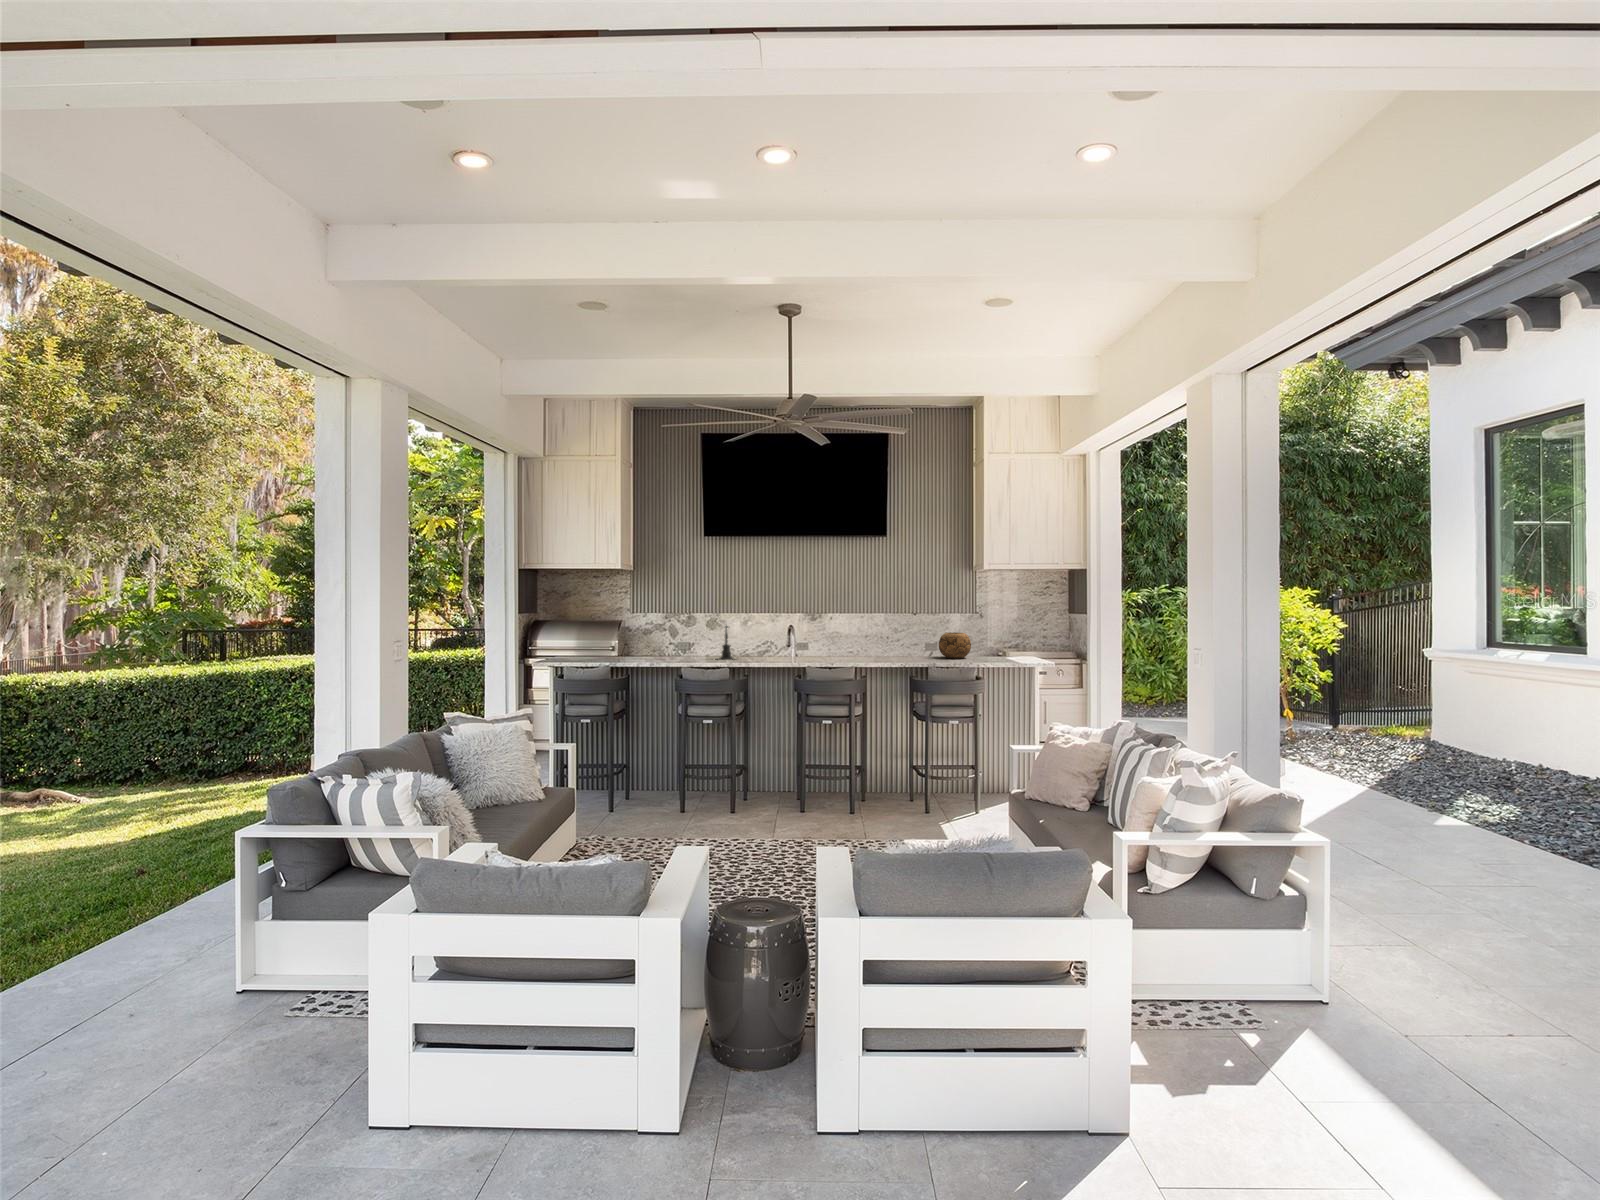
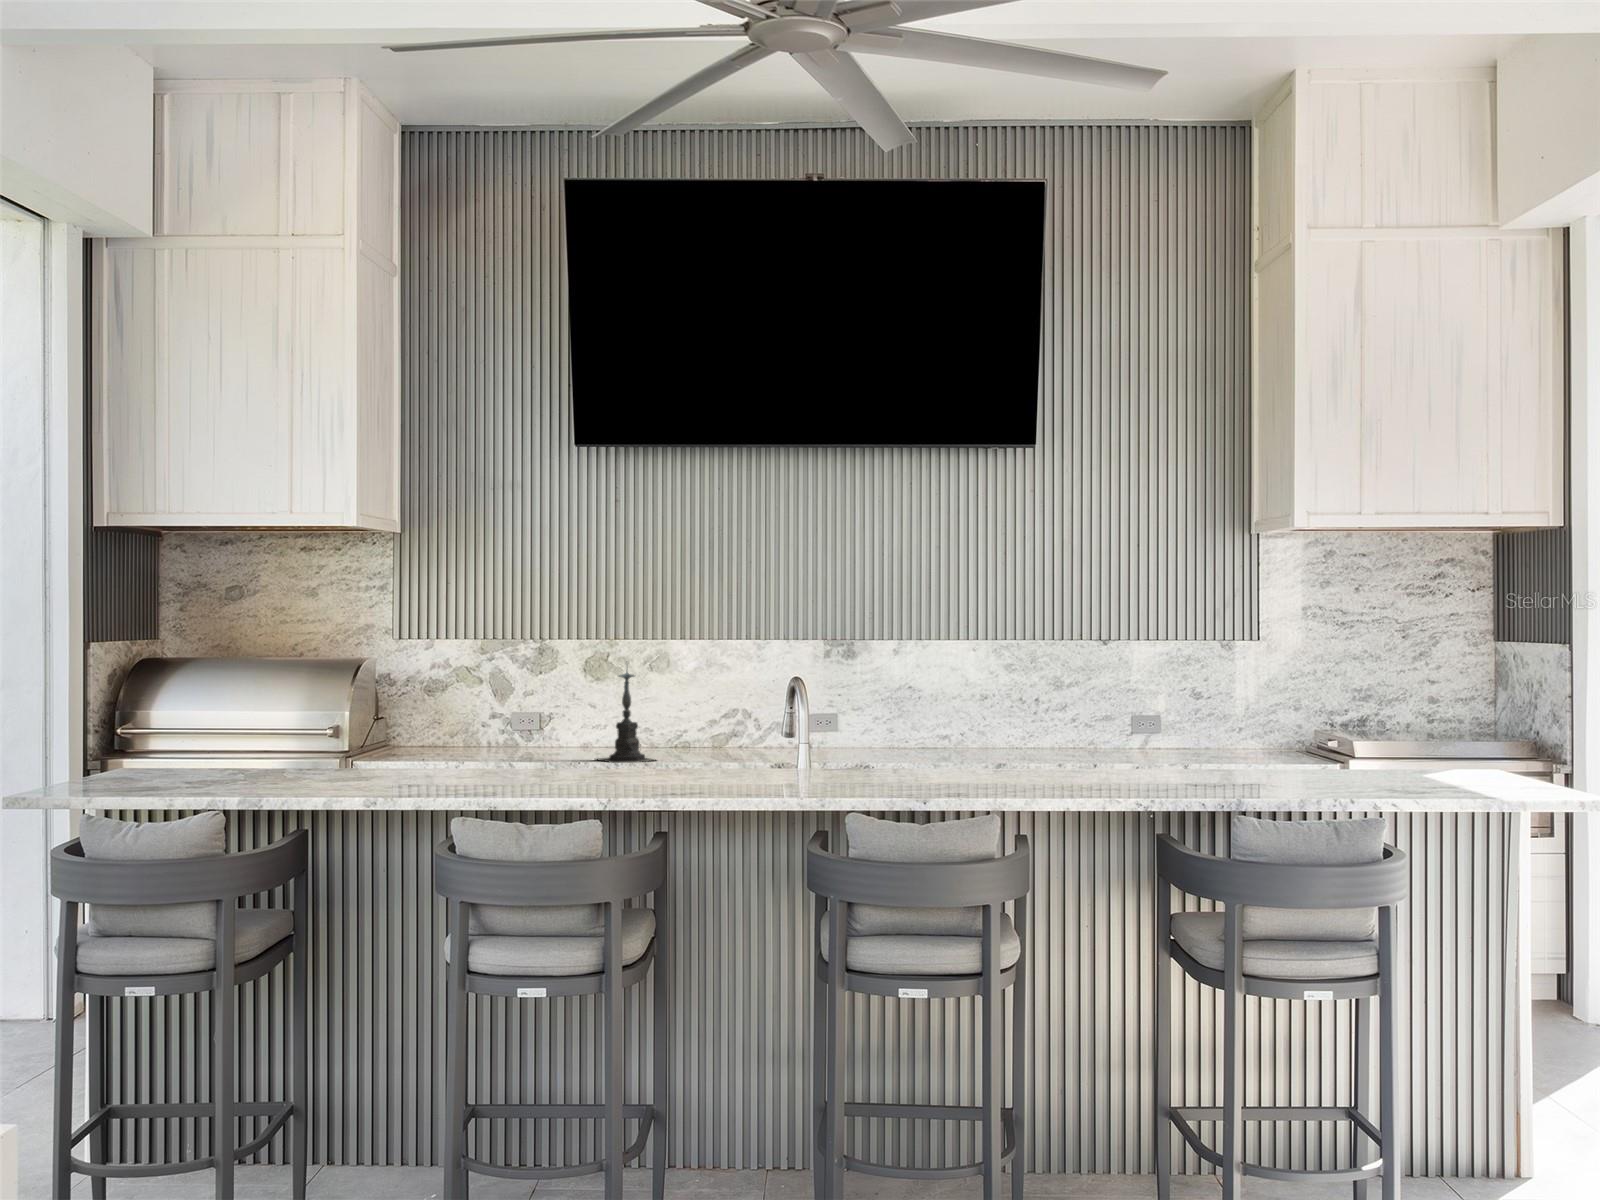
decorative bowl: present [939,632,971,659] -> none [1173,689,1257,757]

